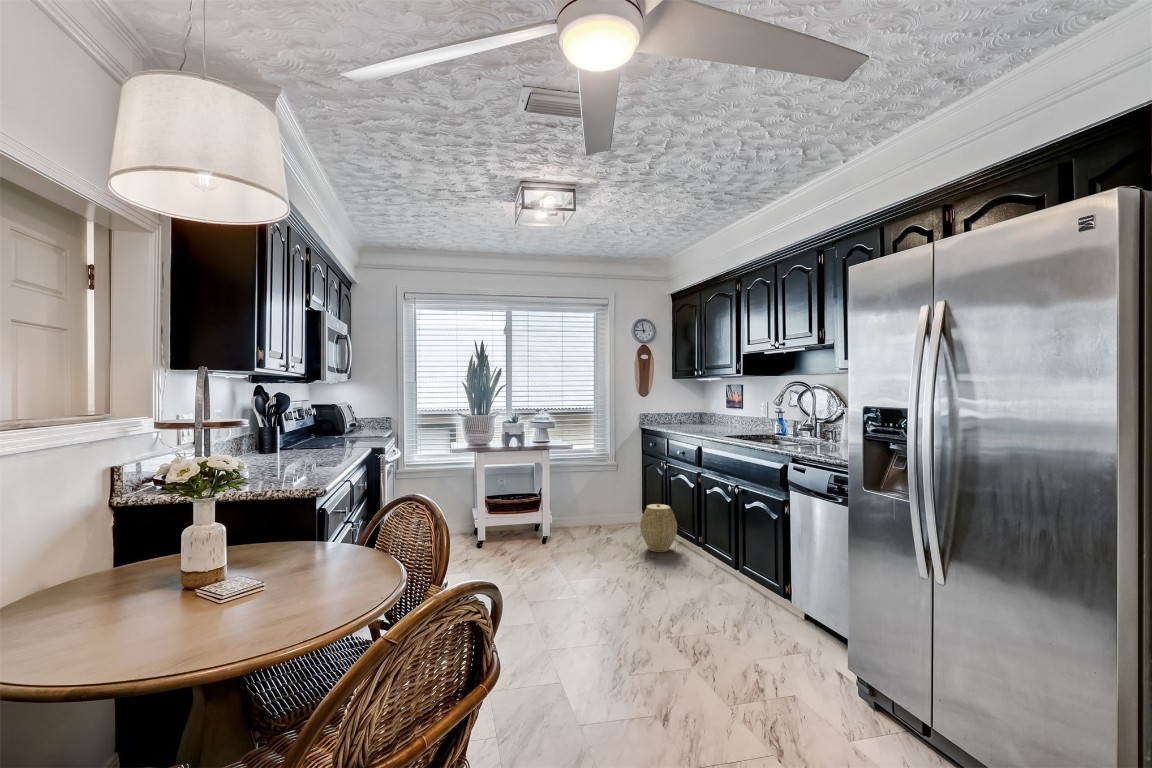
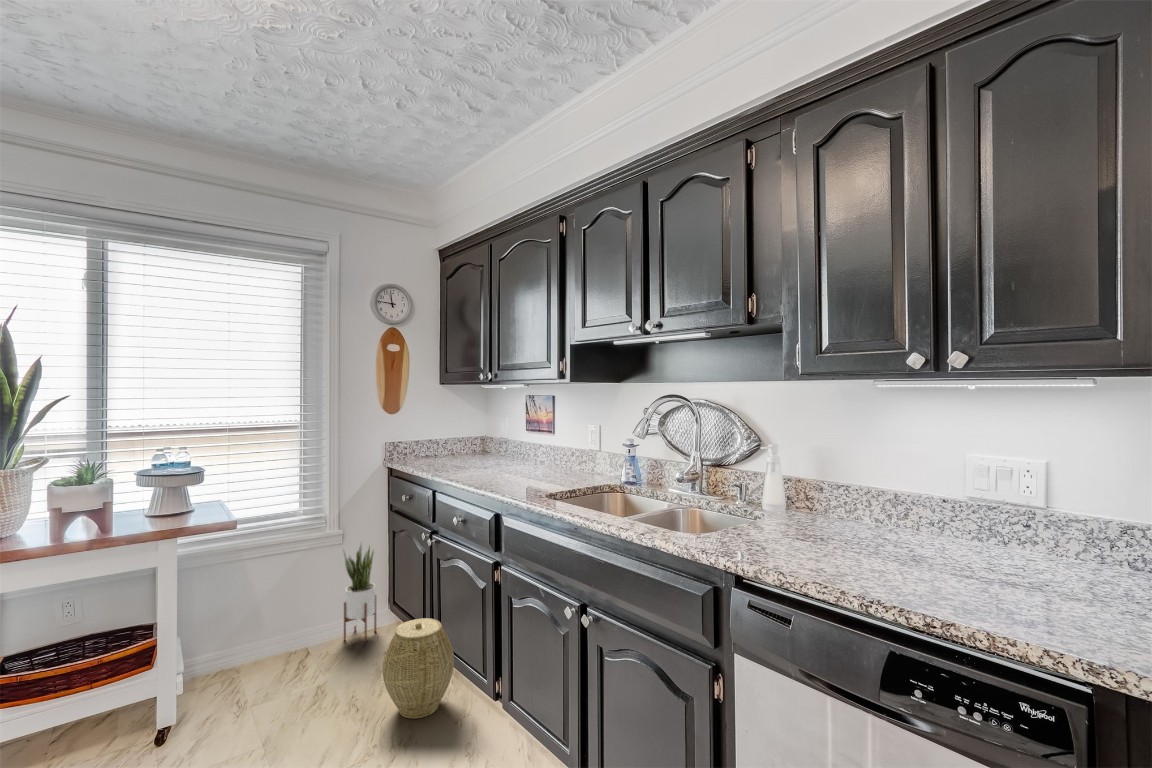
potted plant: none [617,470,635,526] -> present [343,544,376,641]

